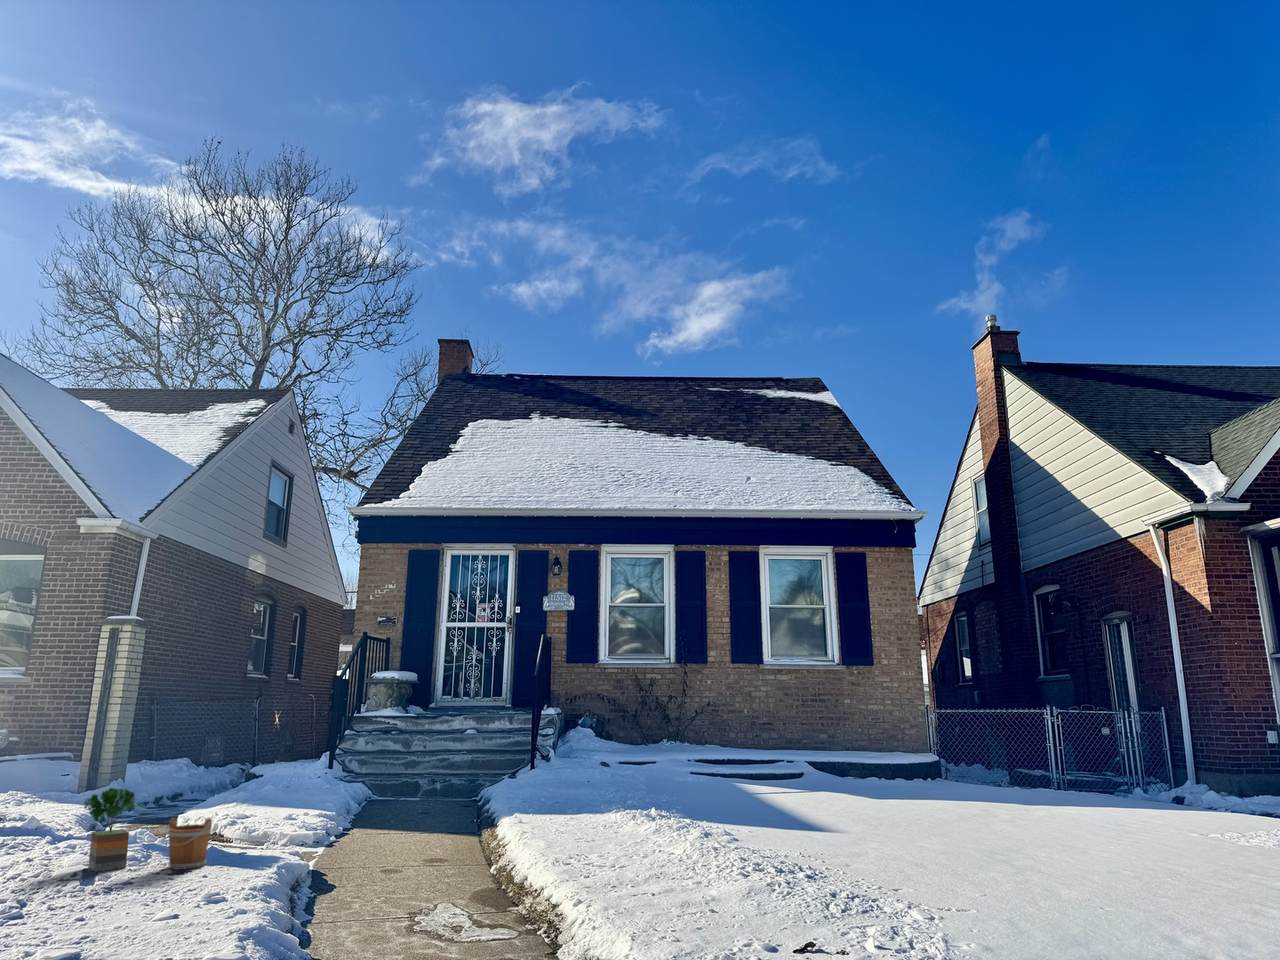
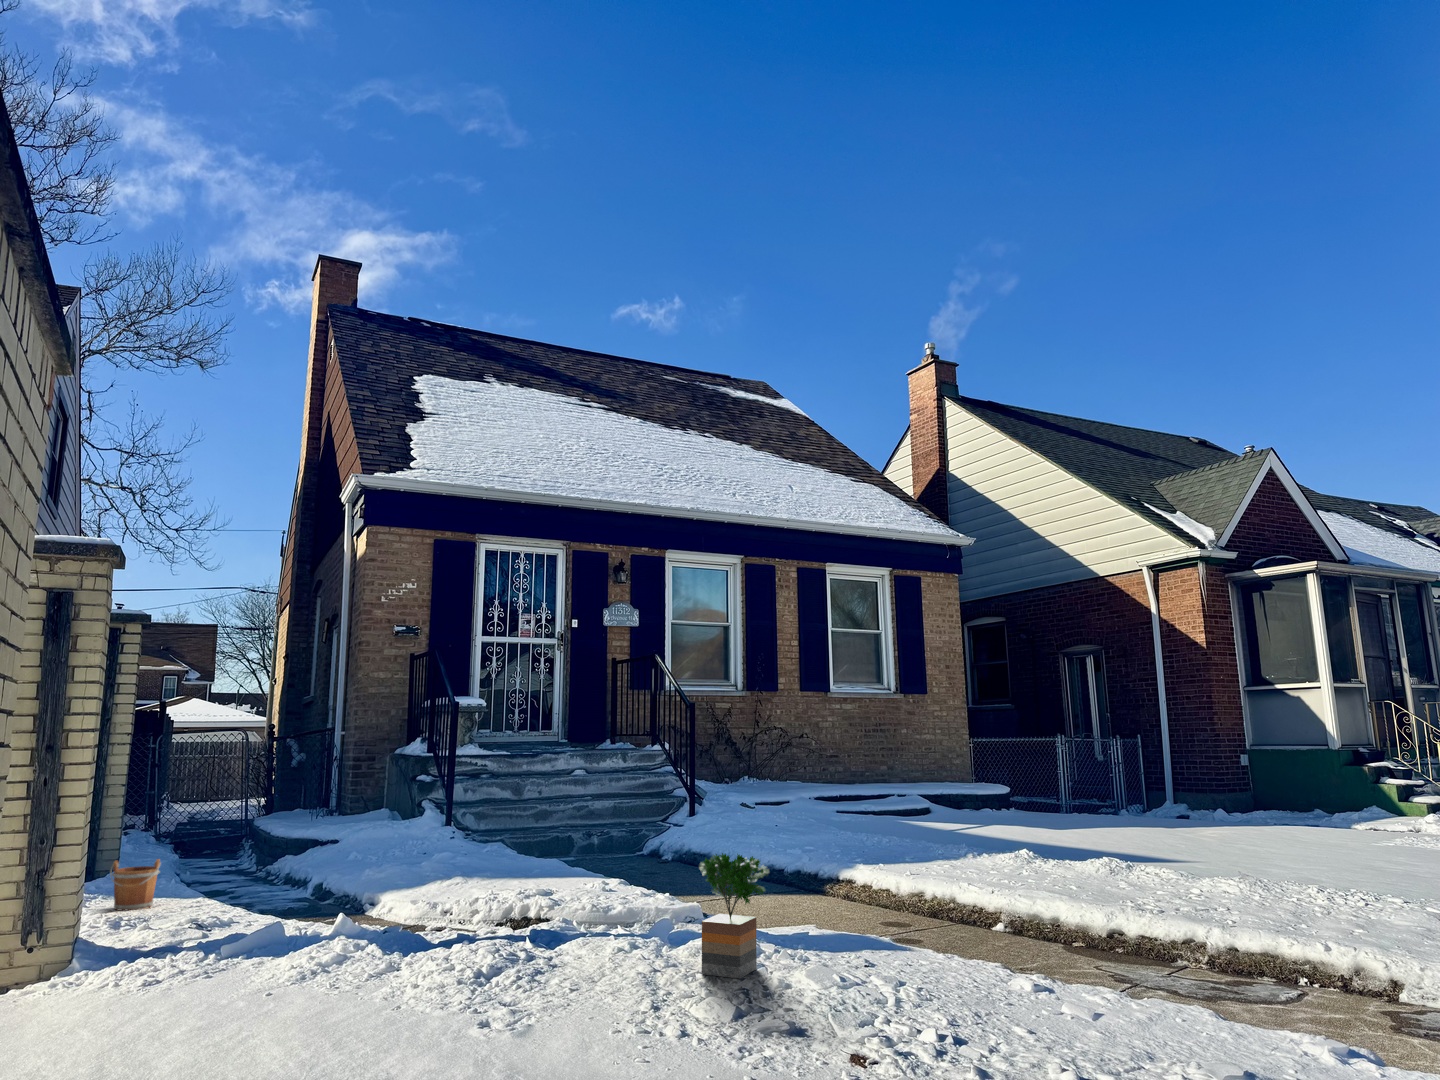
bucket: present [164,818,212,870] -> present [110,859,161,911]

